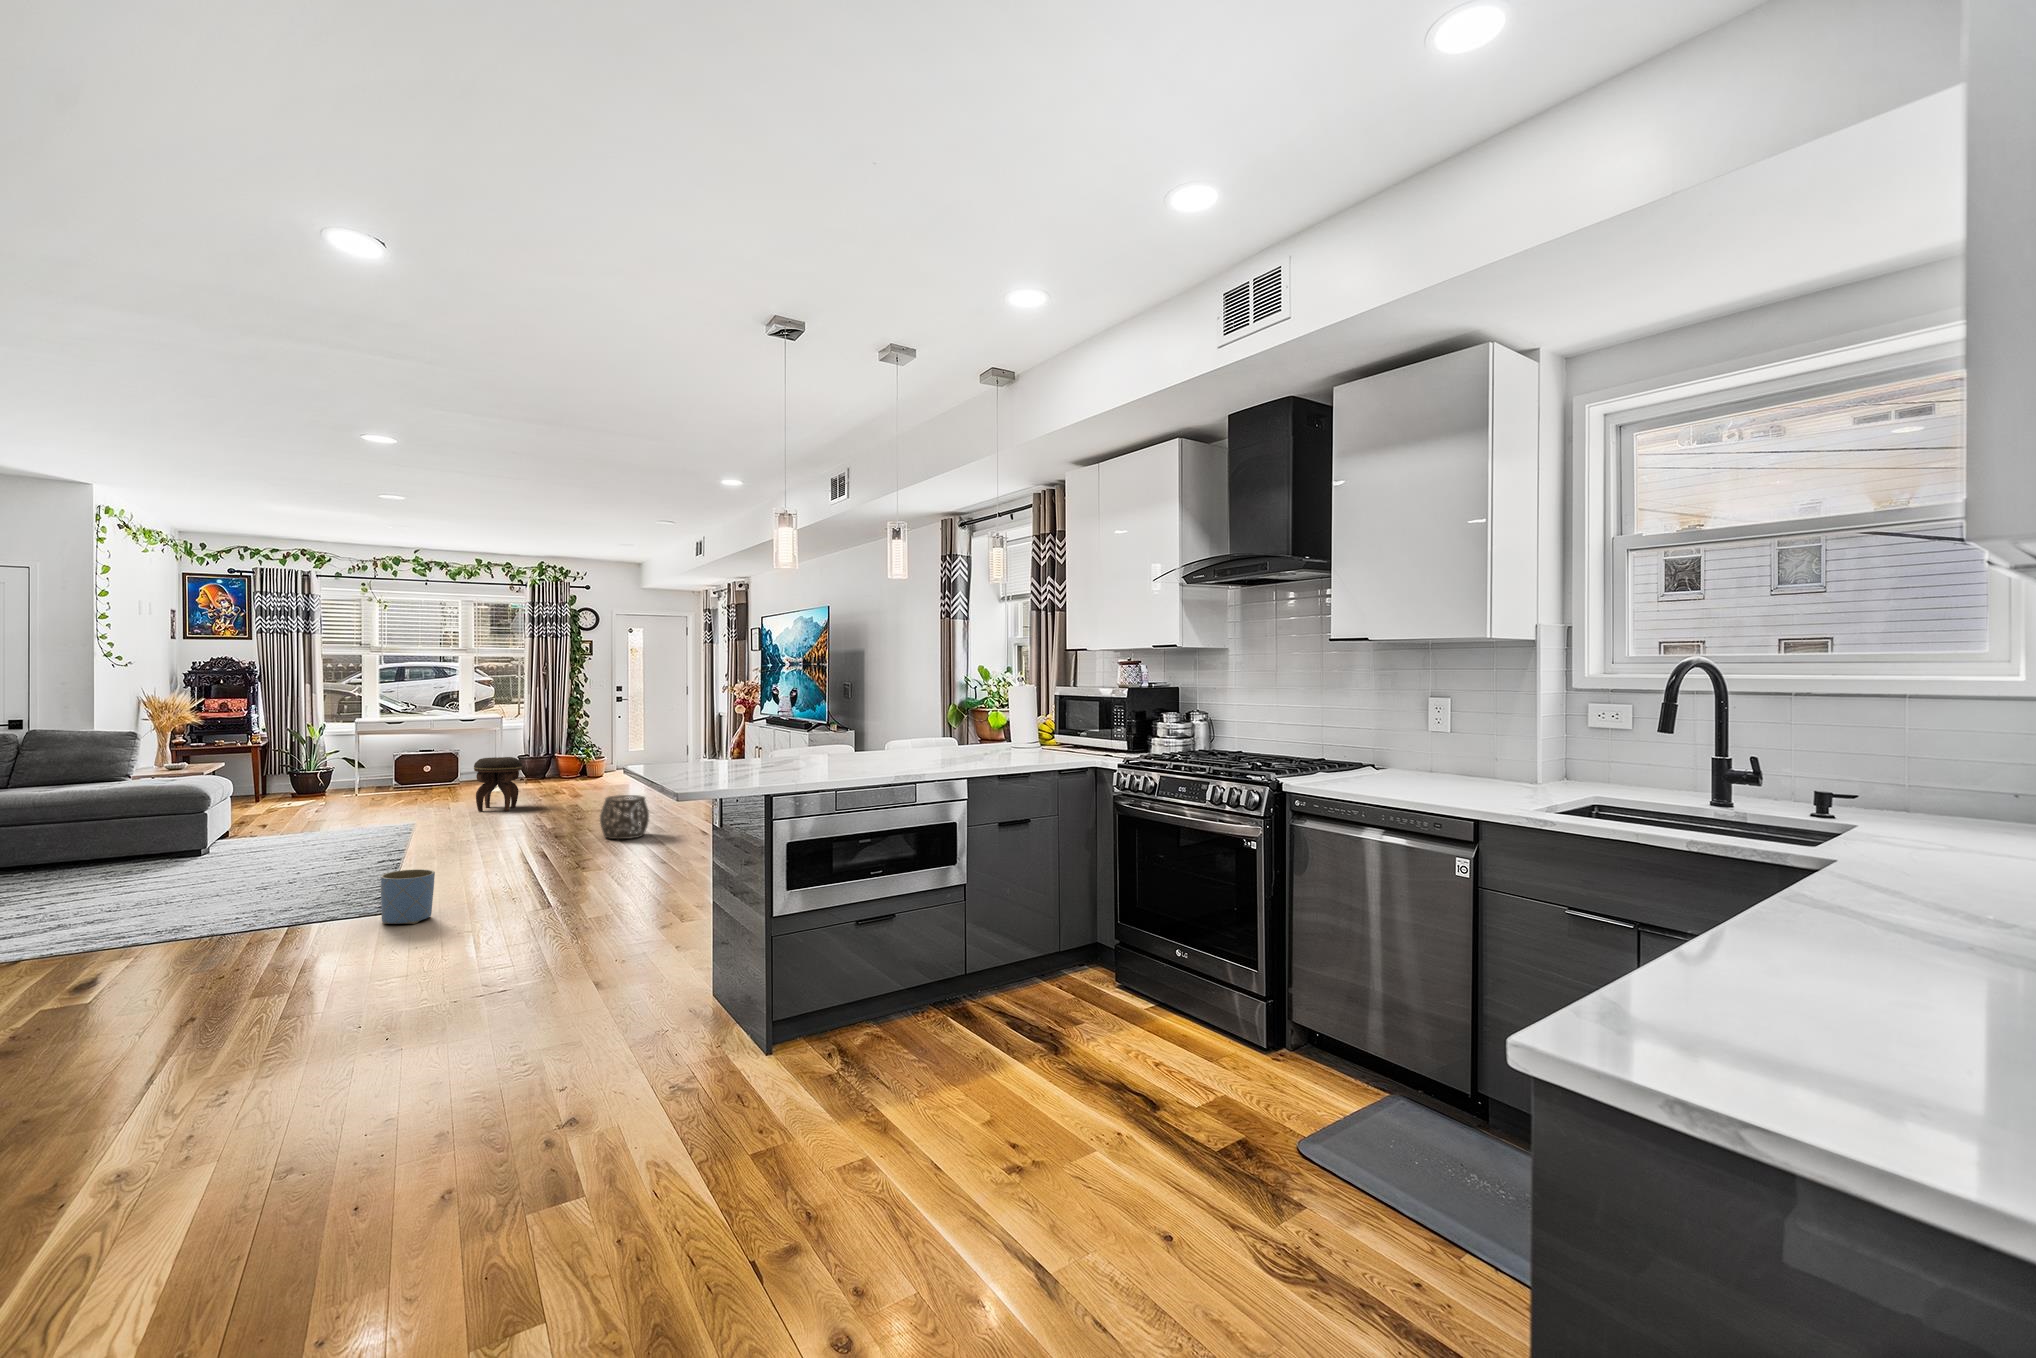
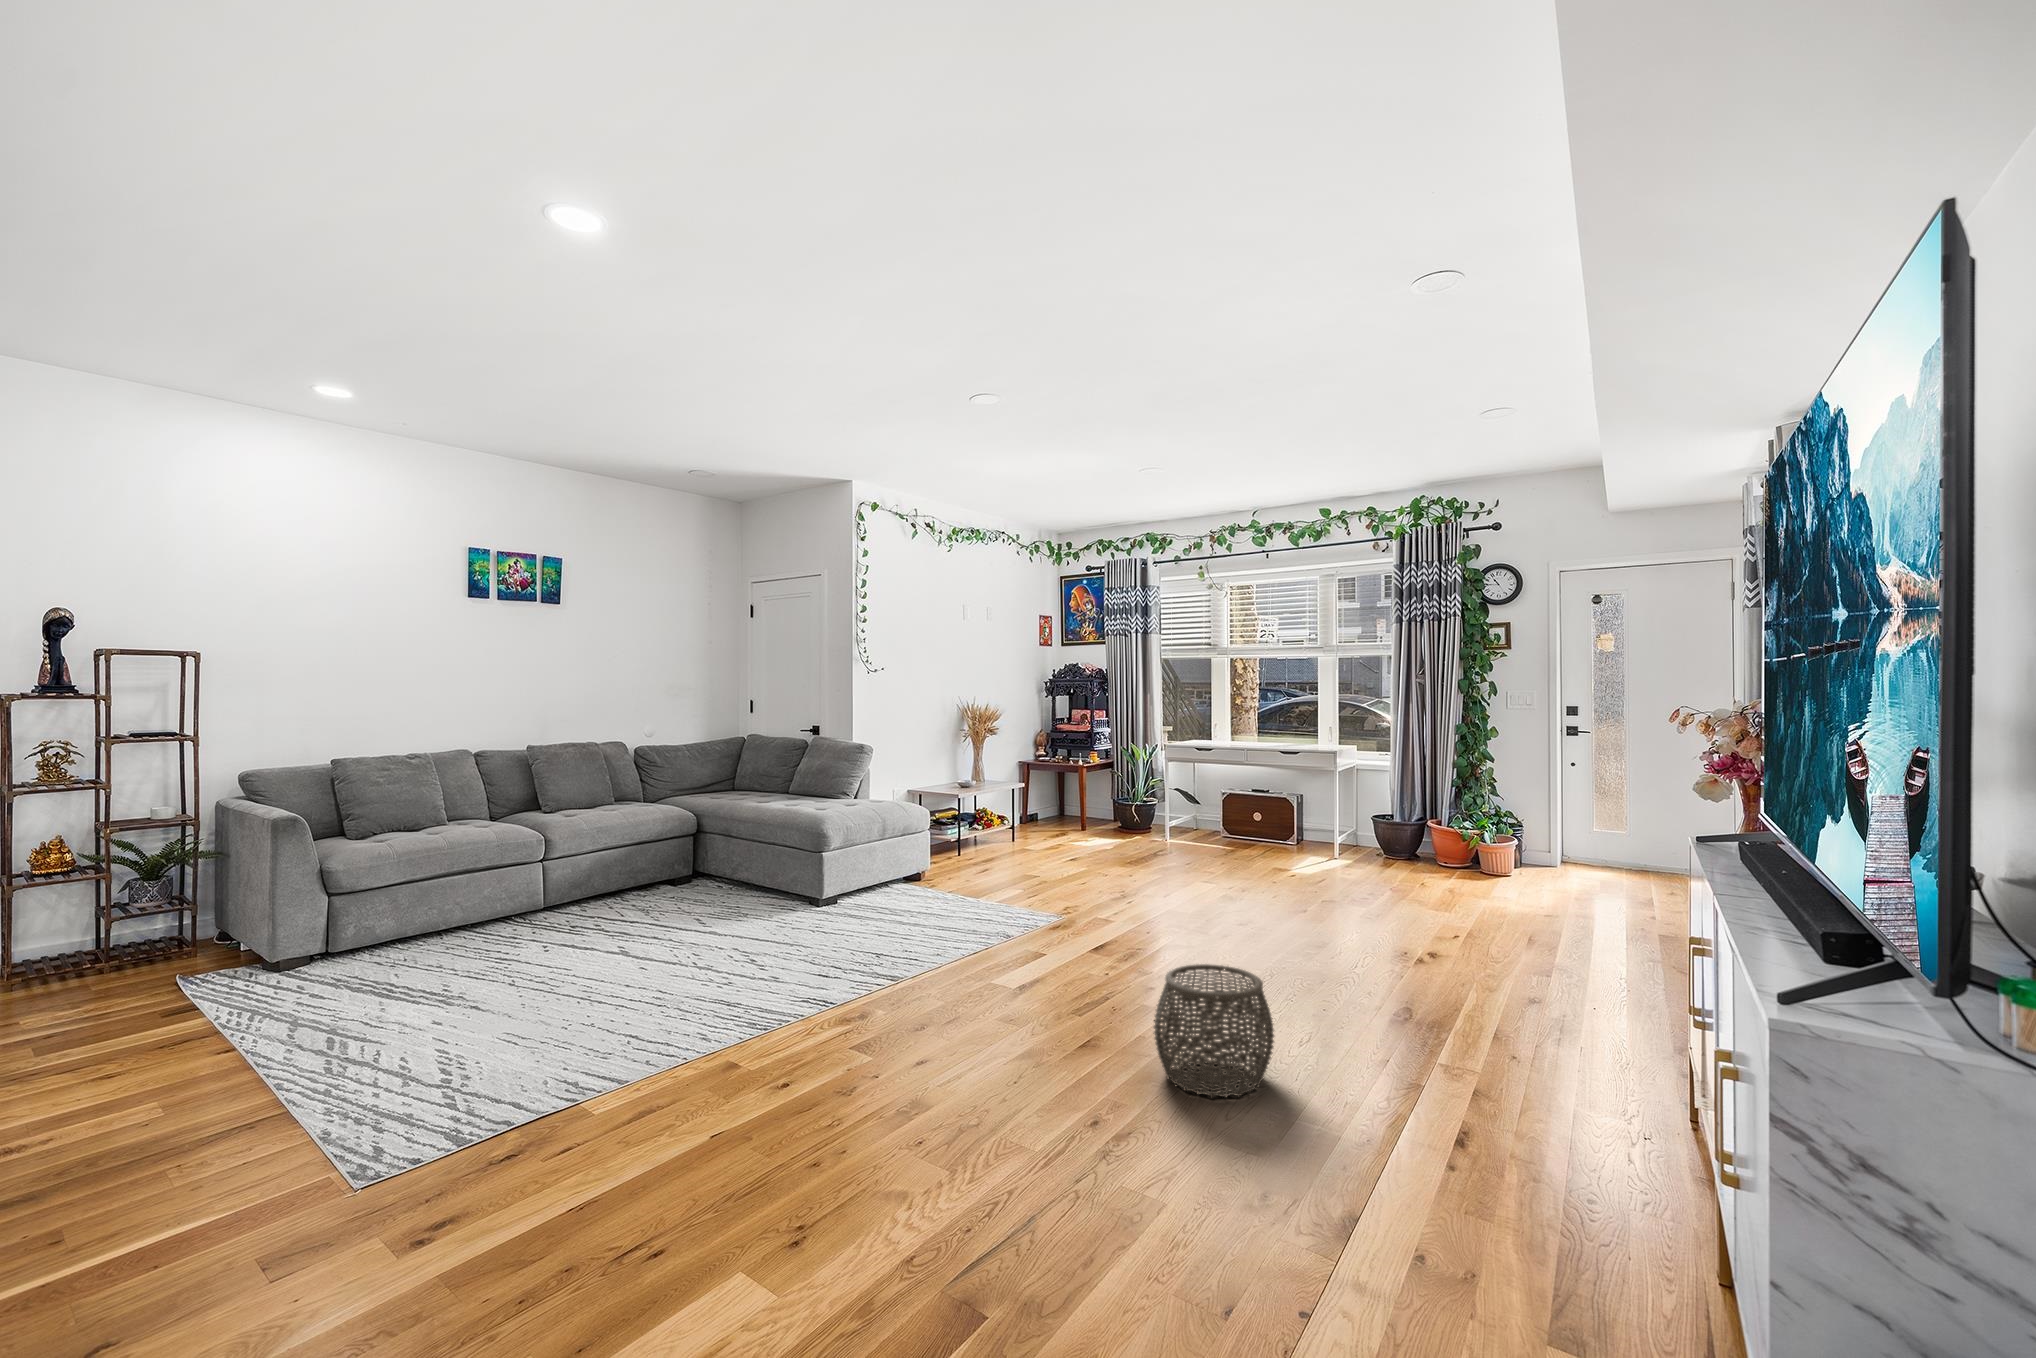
footstool: present [474,757,522,811] -> none [1174,823,1250,924]
planter: present [381,869,435,924] -> none [209,1108,346,1271]

